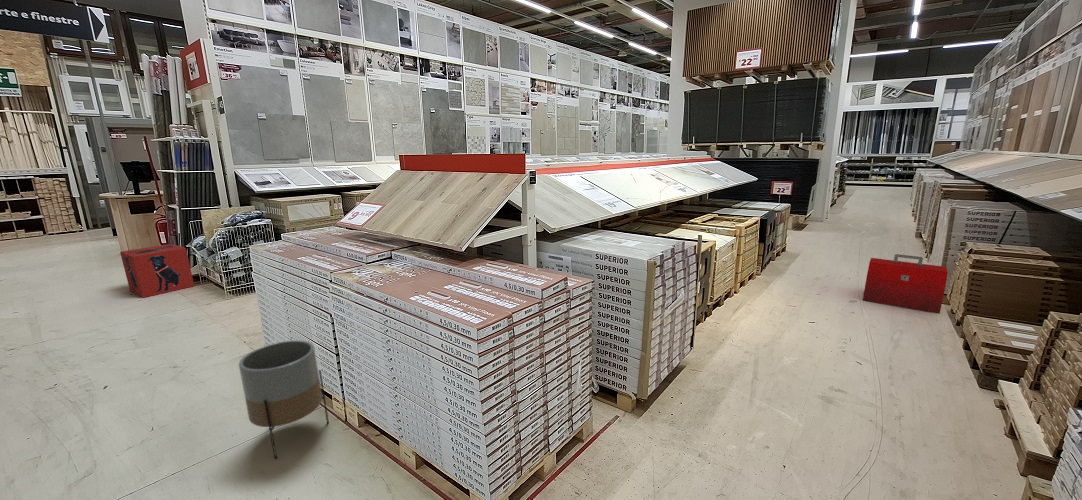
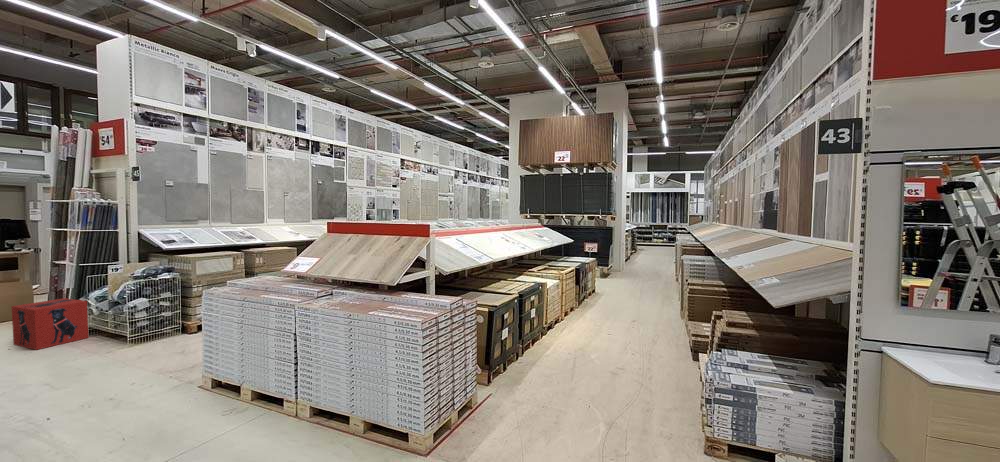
toolbox: present [863,254,948,314] -> none [638,290,679,326]
planter: present [239,340,329,459] -> none [236,354,289,438]

